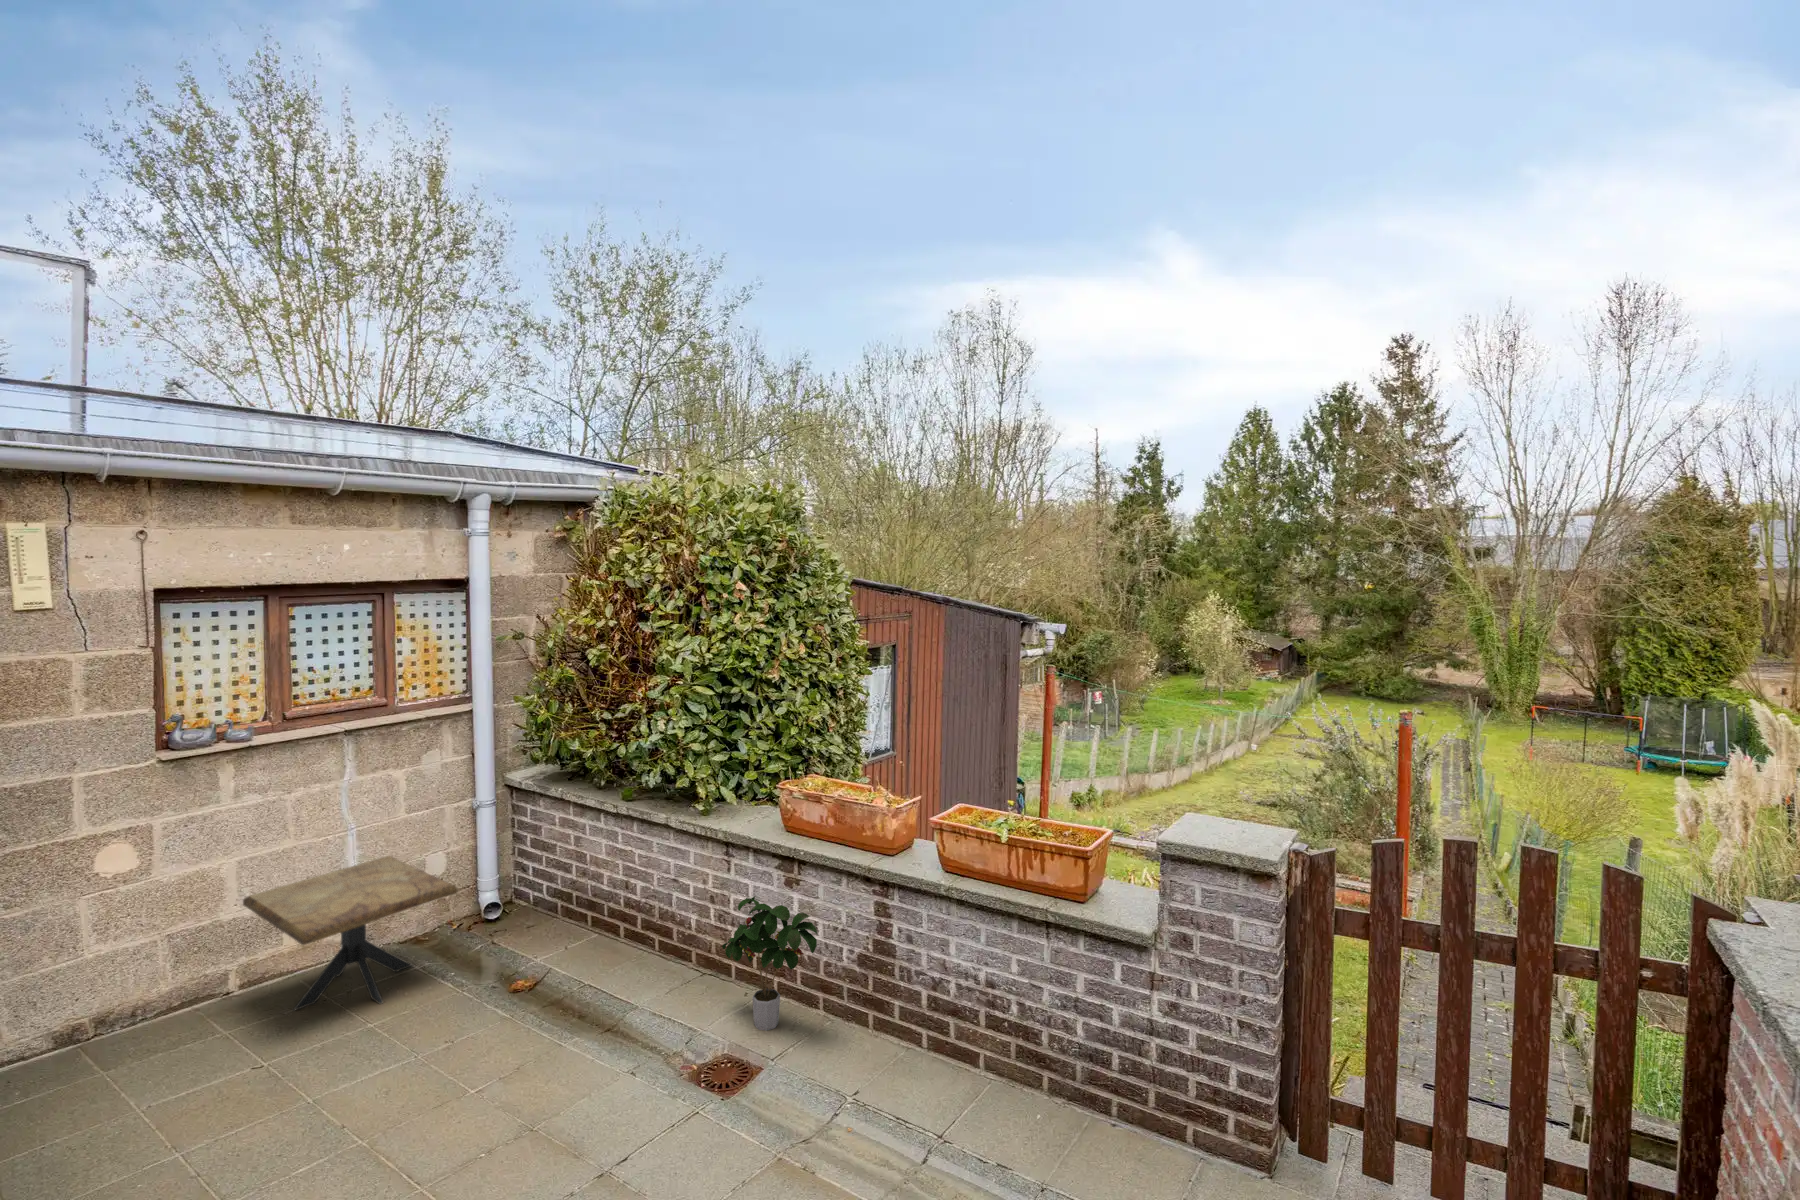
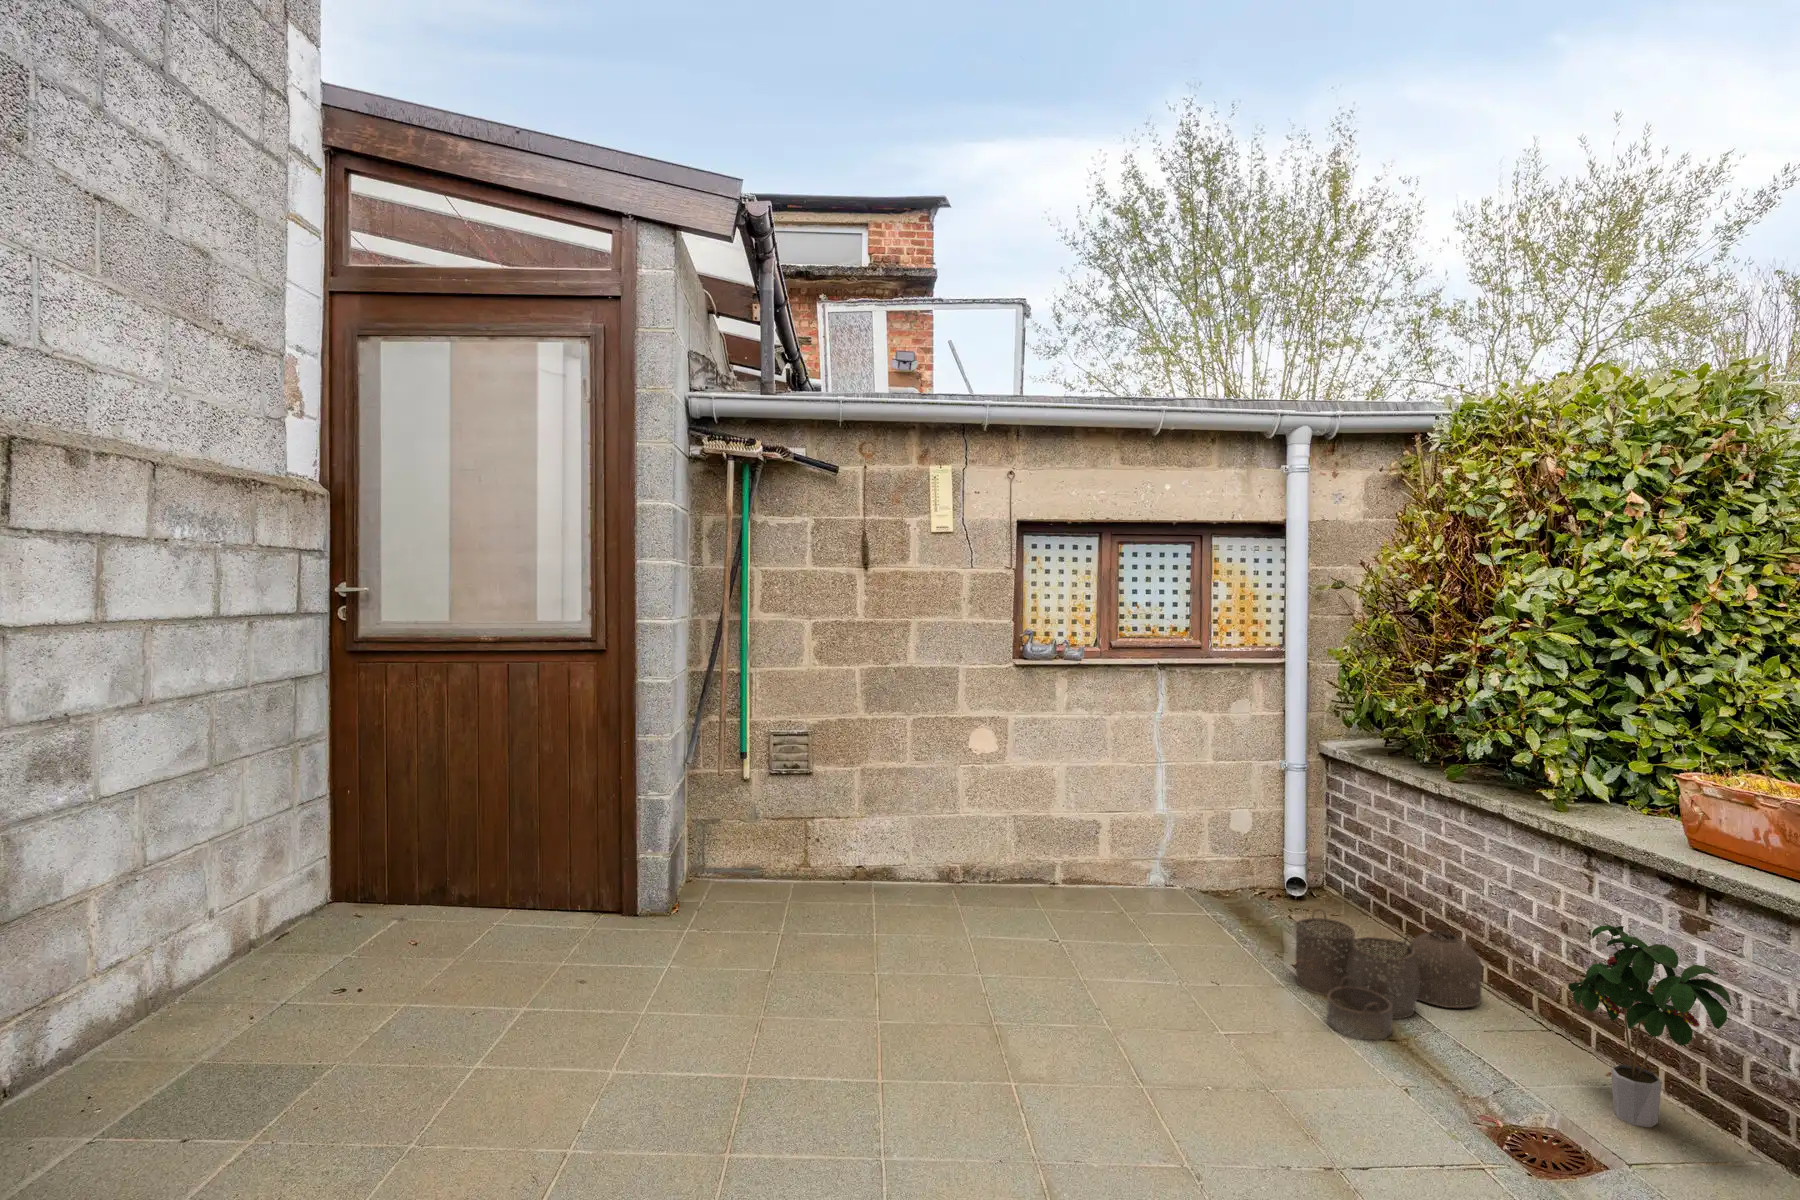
side table: present [243,856,457,1010] -> none [1071,800,1249,938]
woven basket: none [511,917,656,1049] -> present [1295,909,1482,1040]

